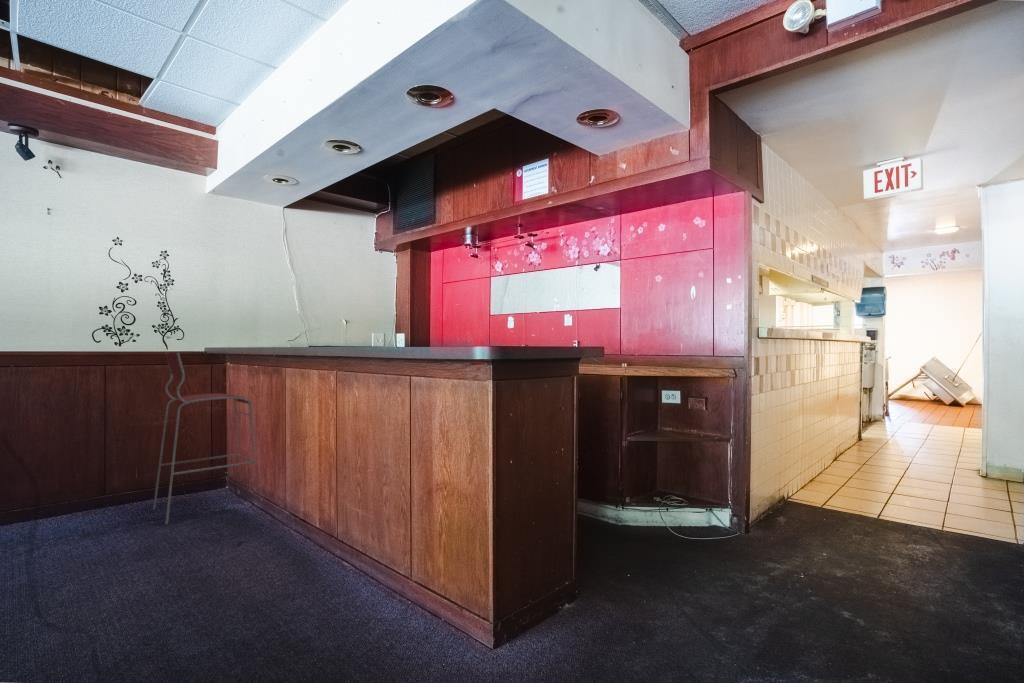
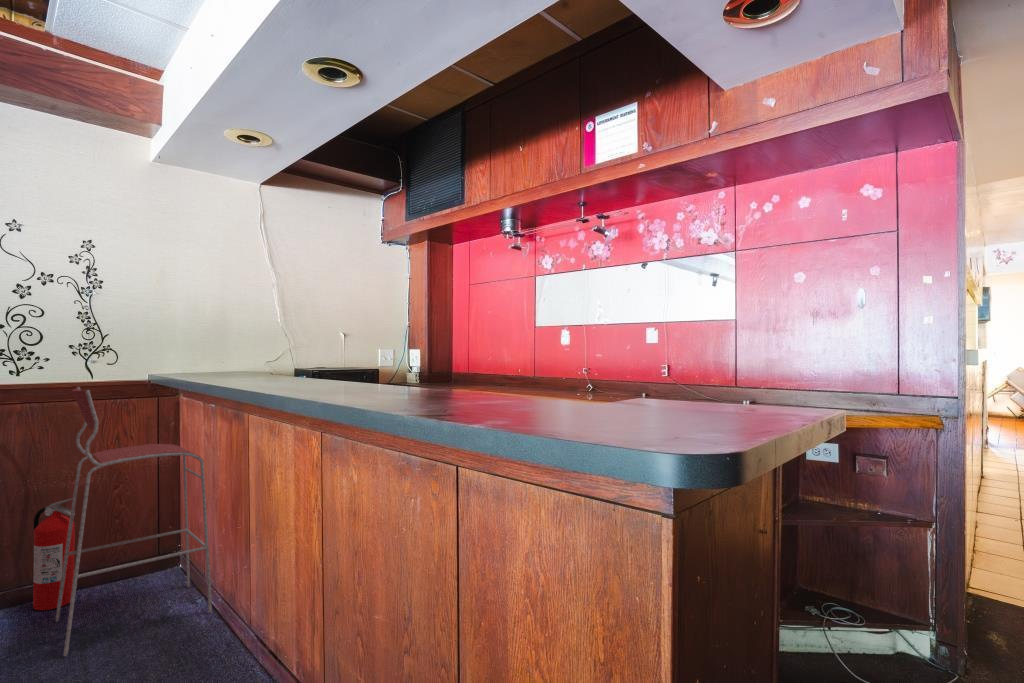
fire extinguisher: none [133,430,162,505] -> present [33,498,75,610]

